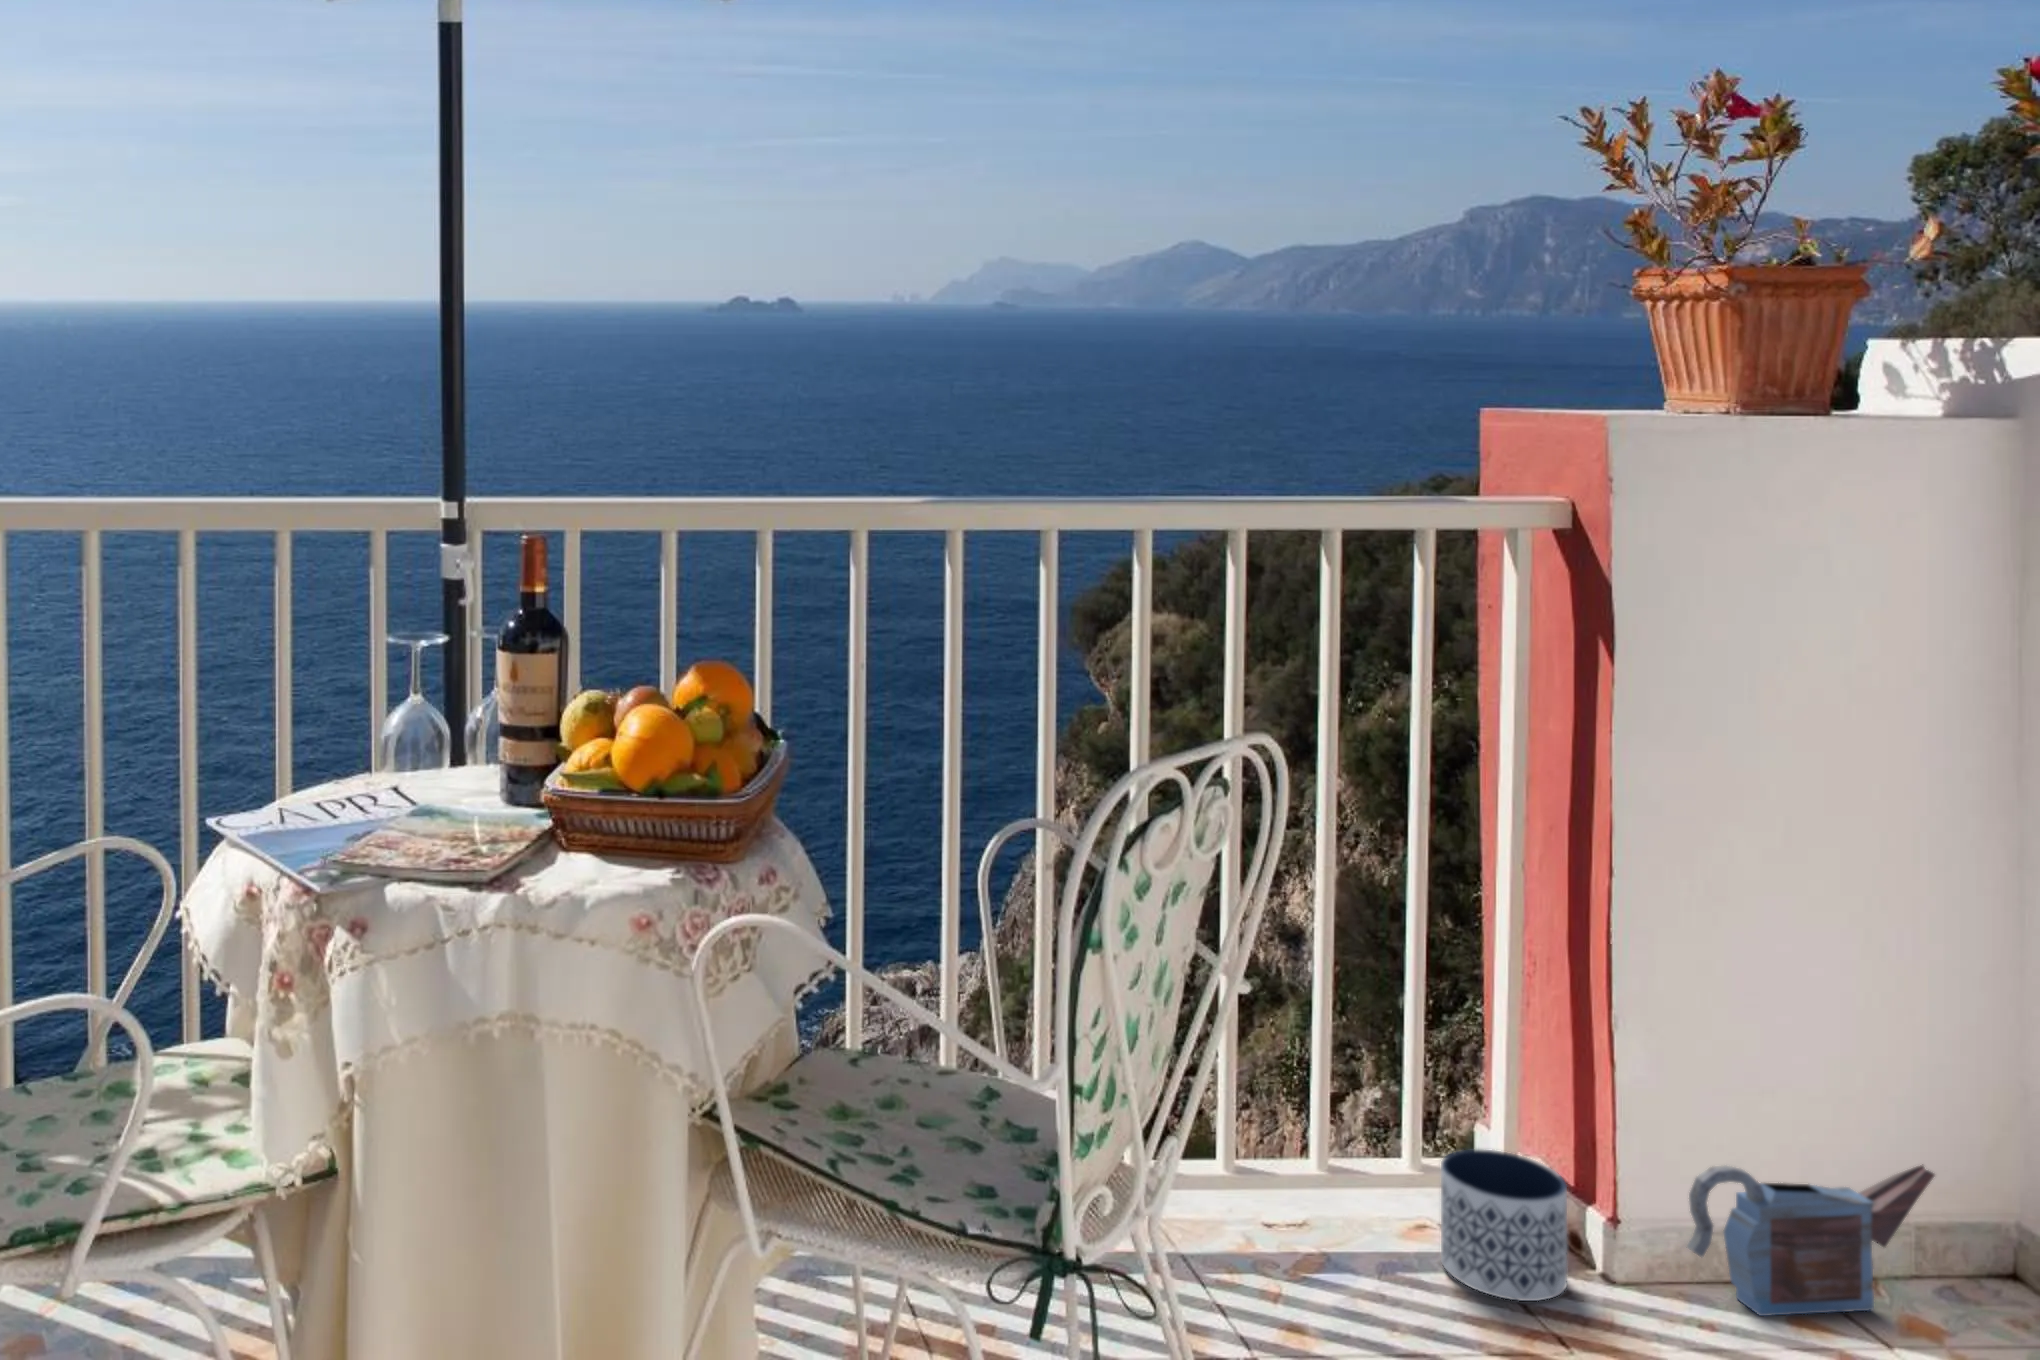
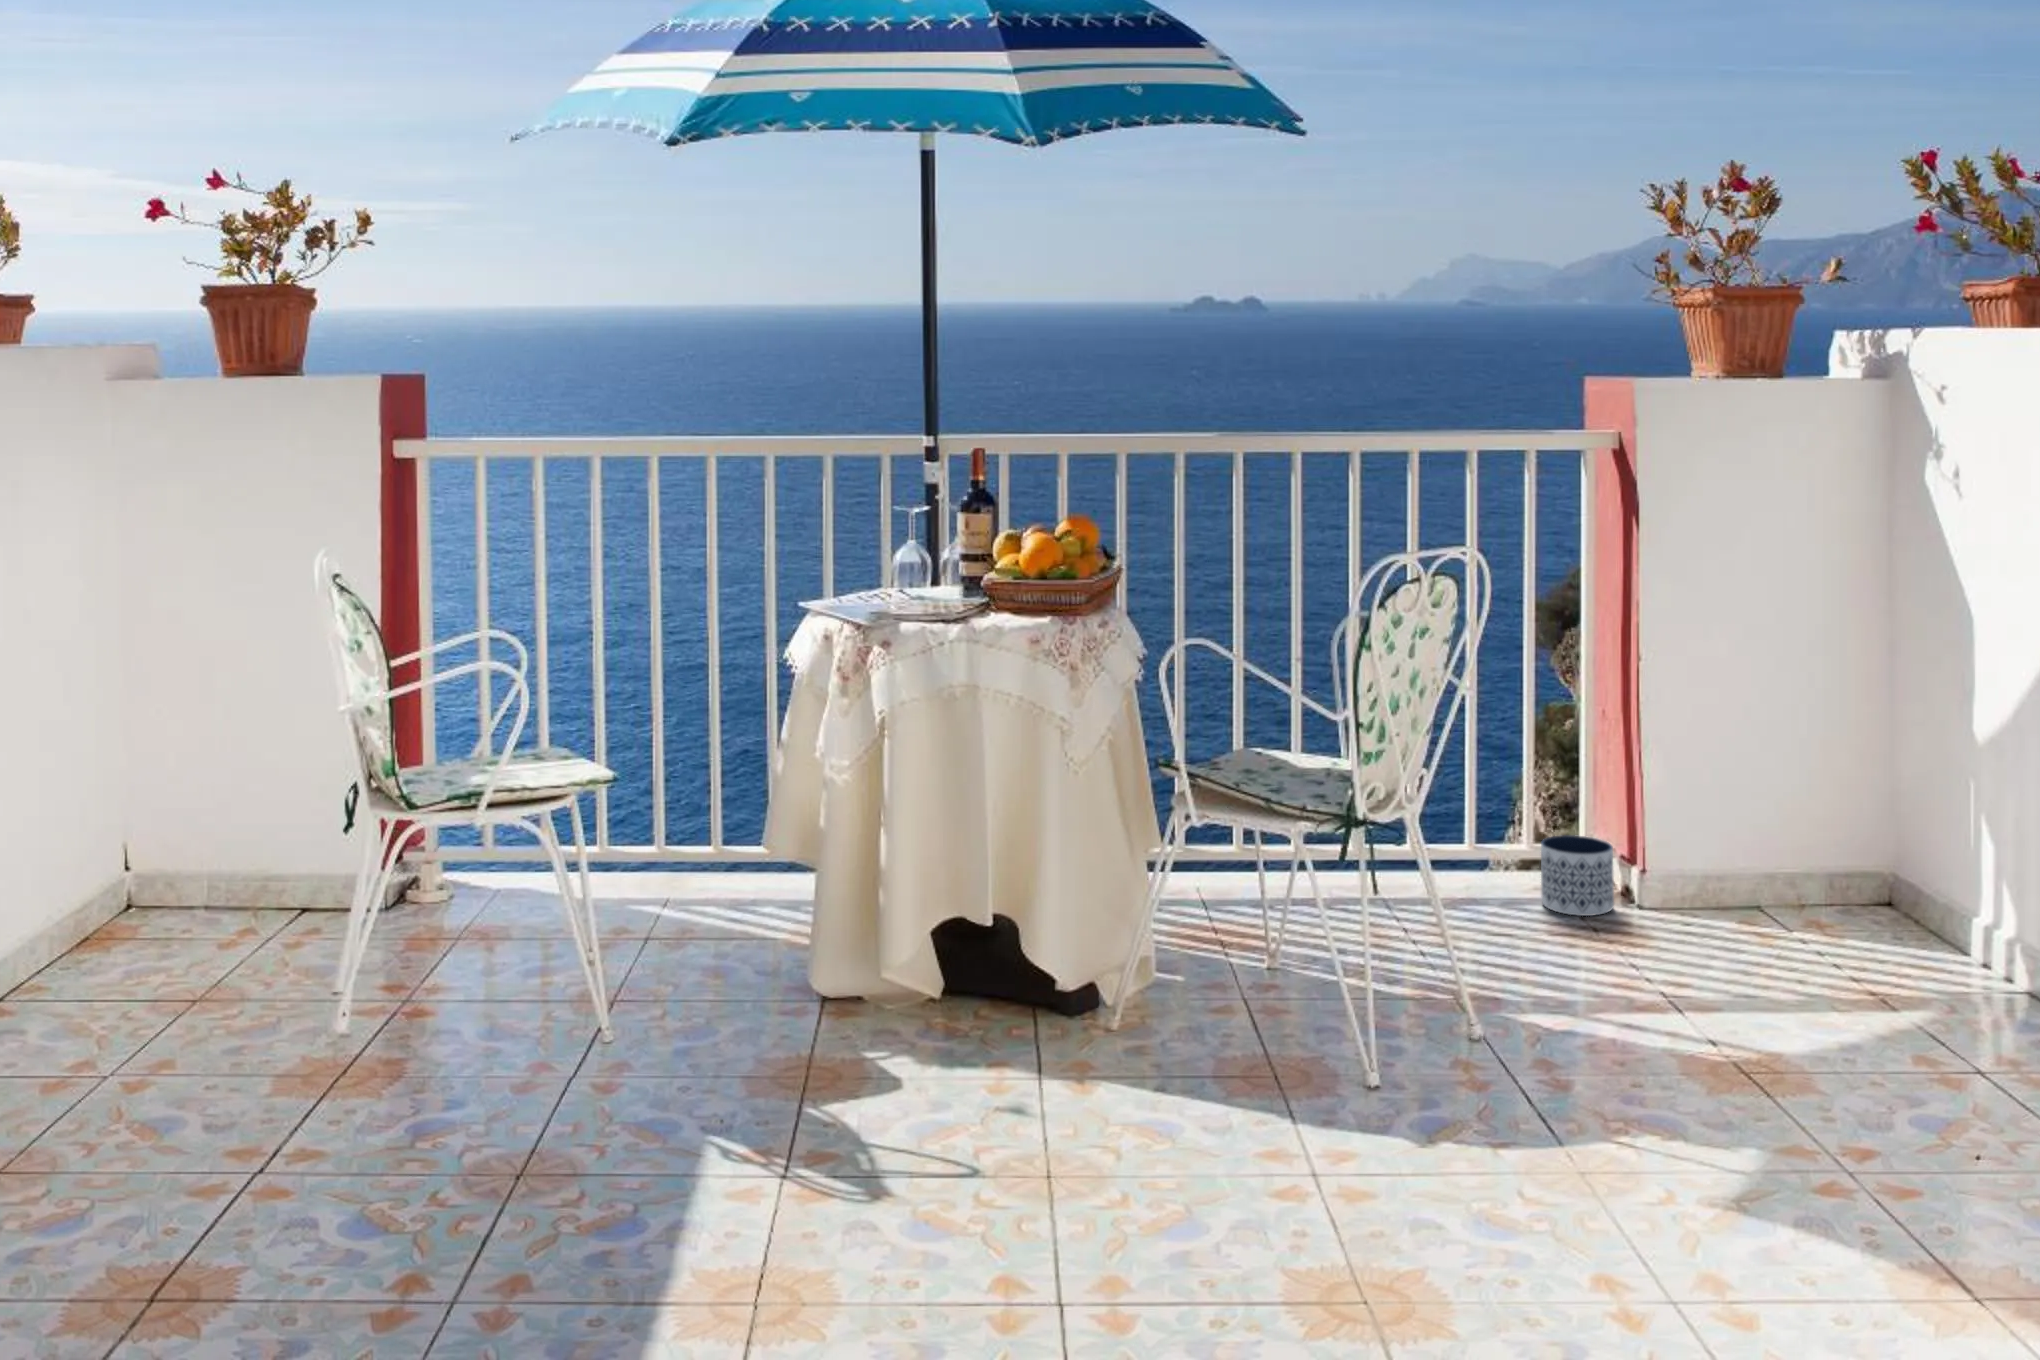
watering can: present [1686,1165,1935,1316] -> none [1680,833,1835,921]

